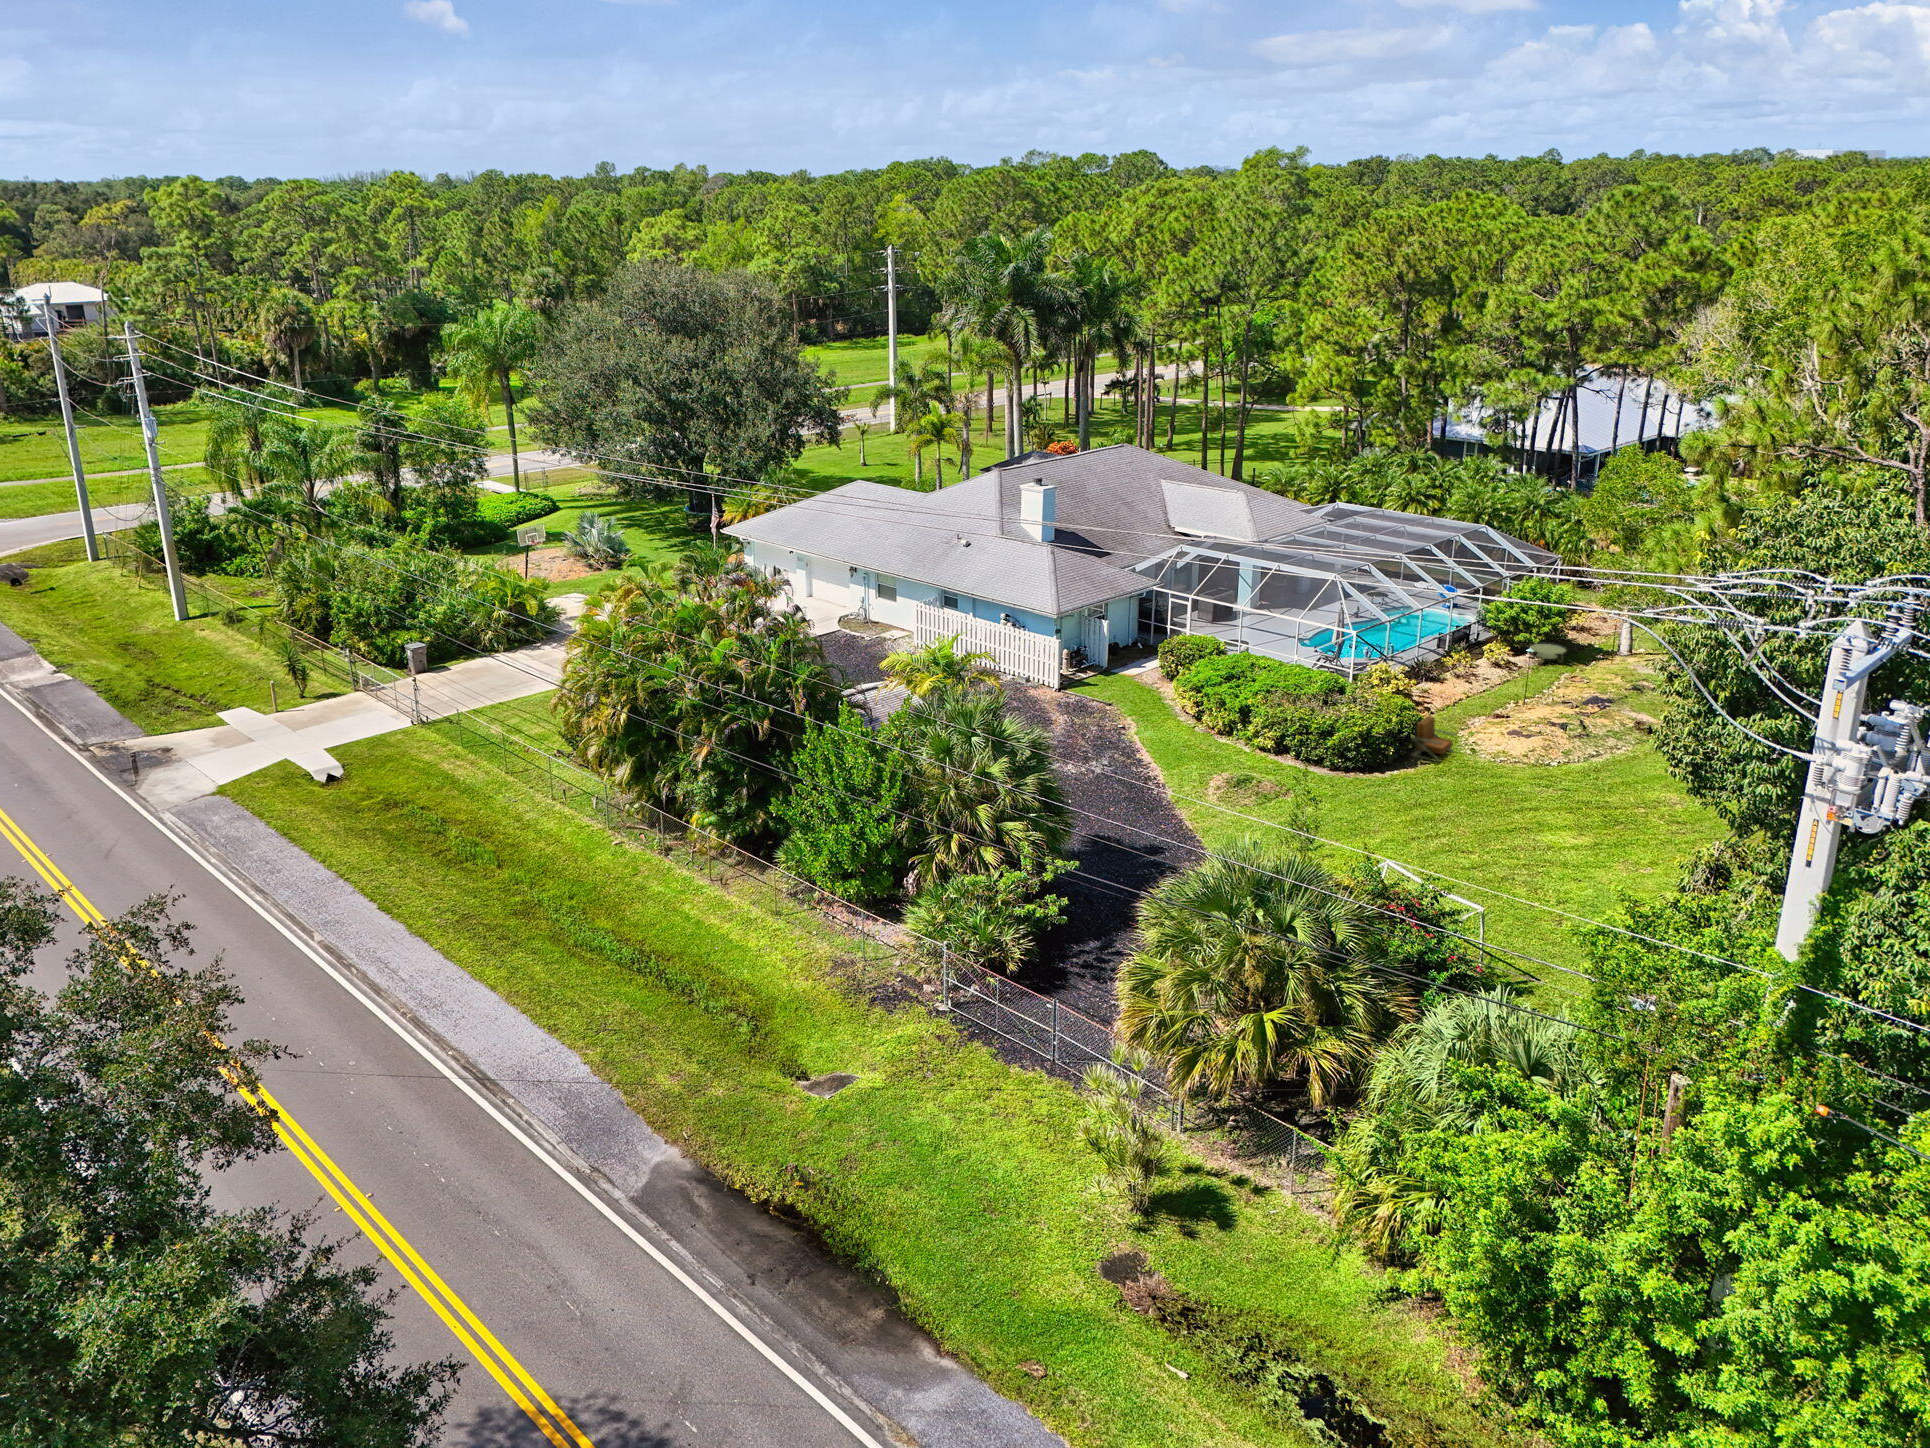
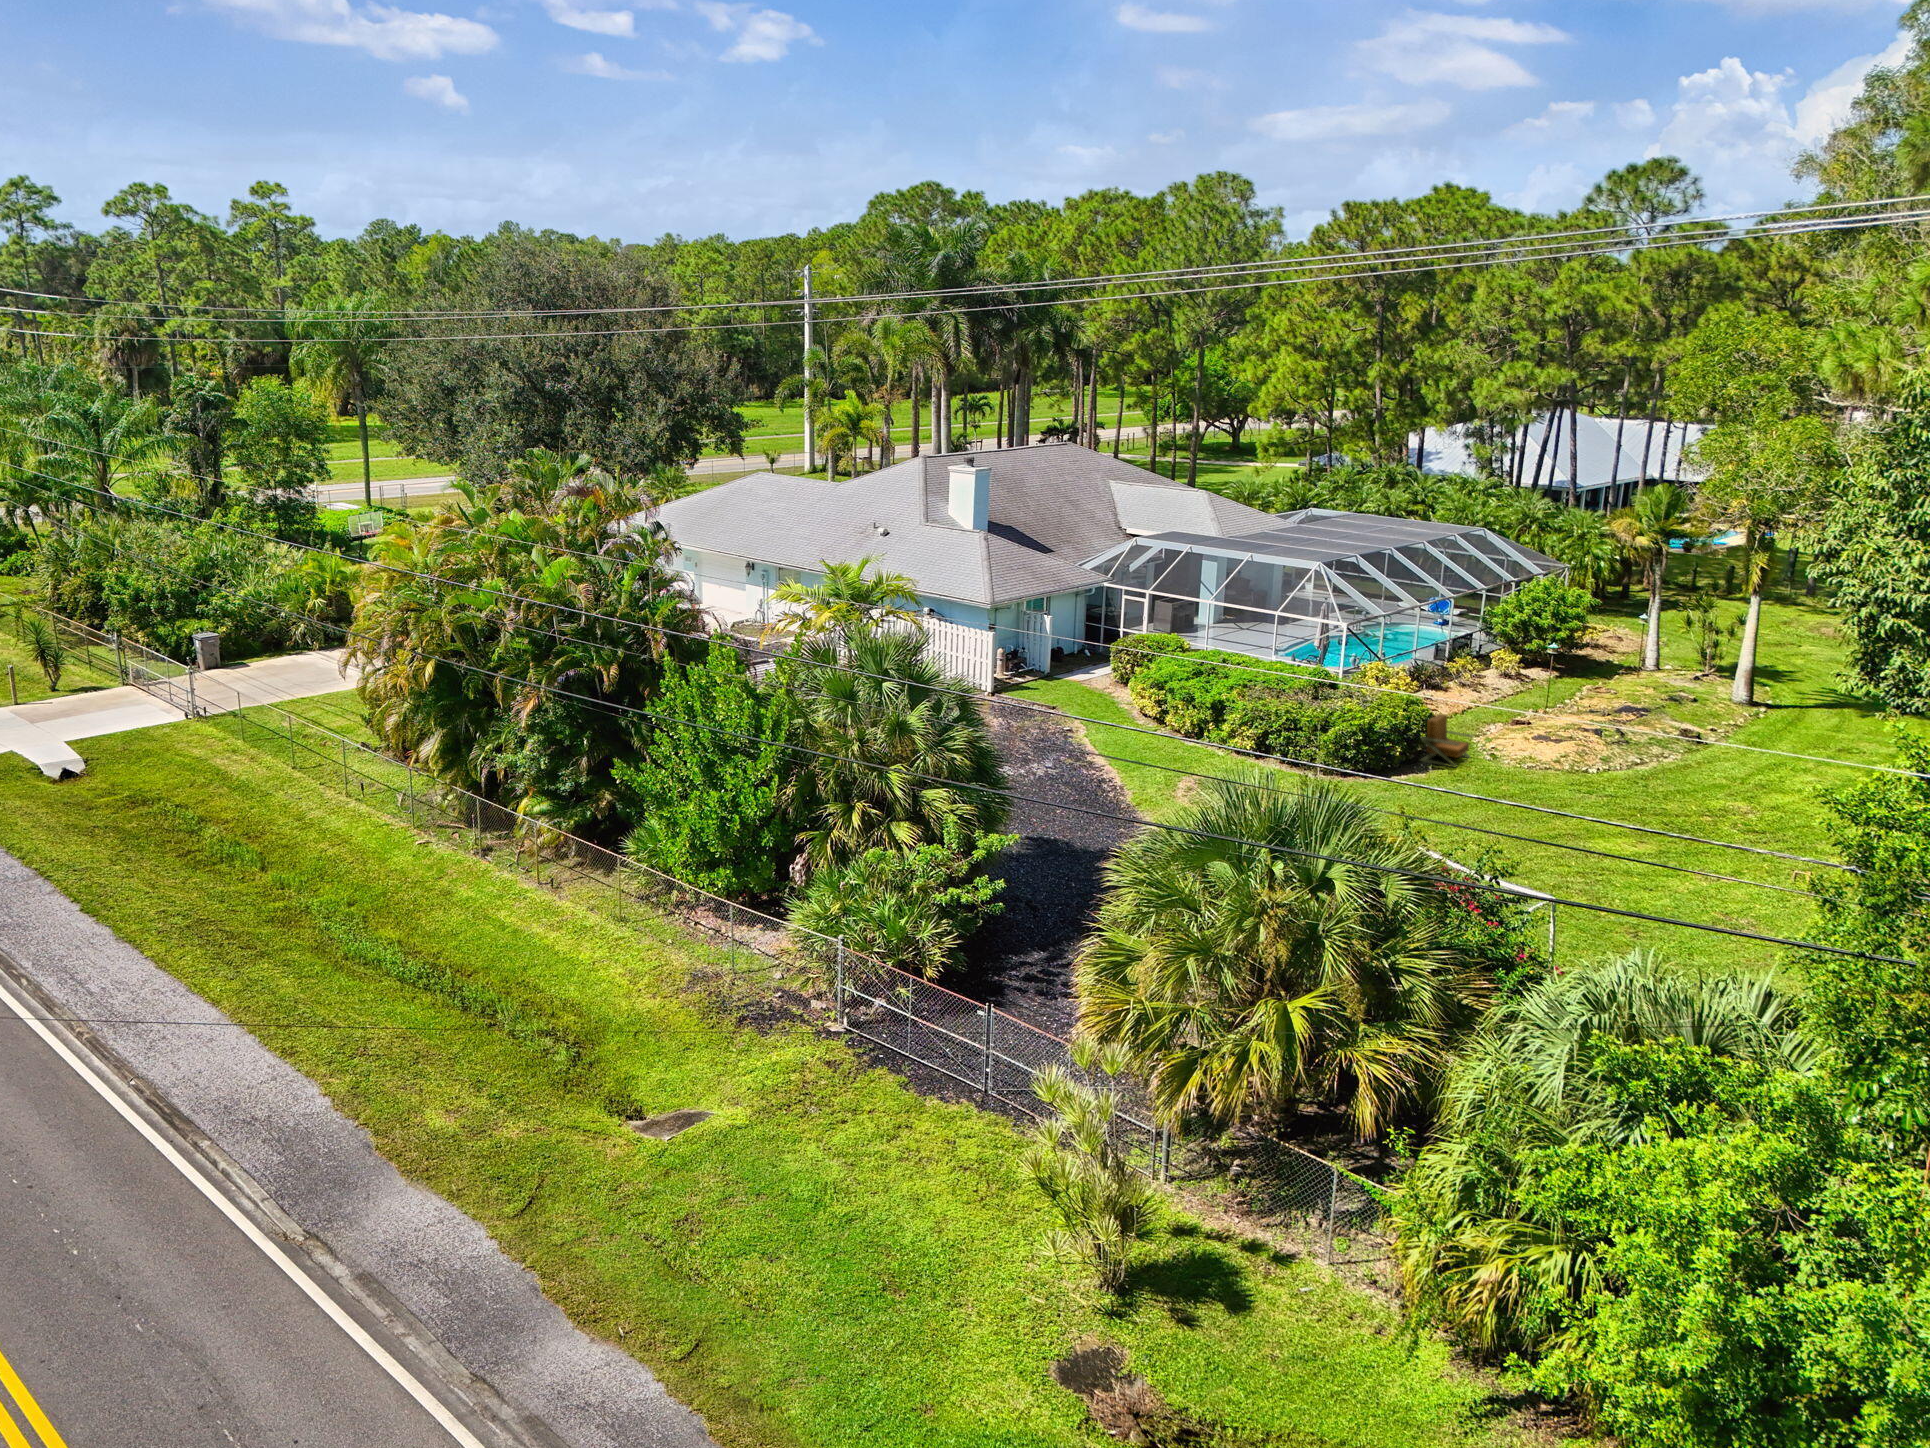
round table: present [1530,644,1566,665] -> none [1543,655,1585,678]

